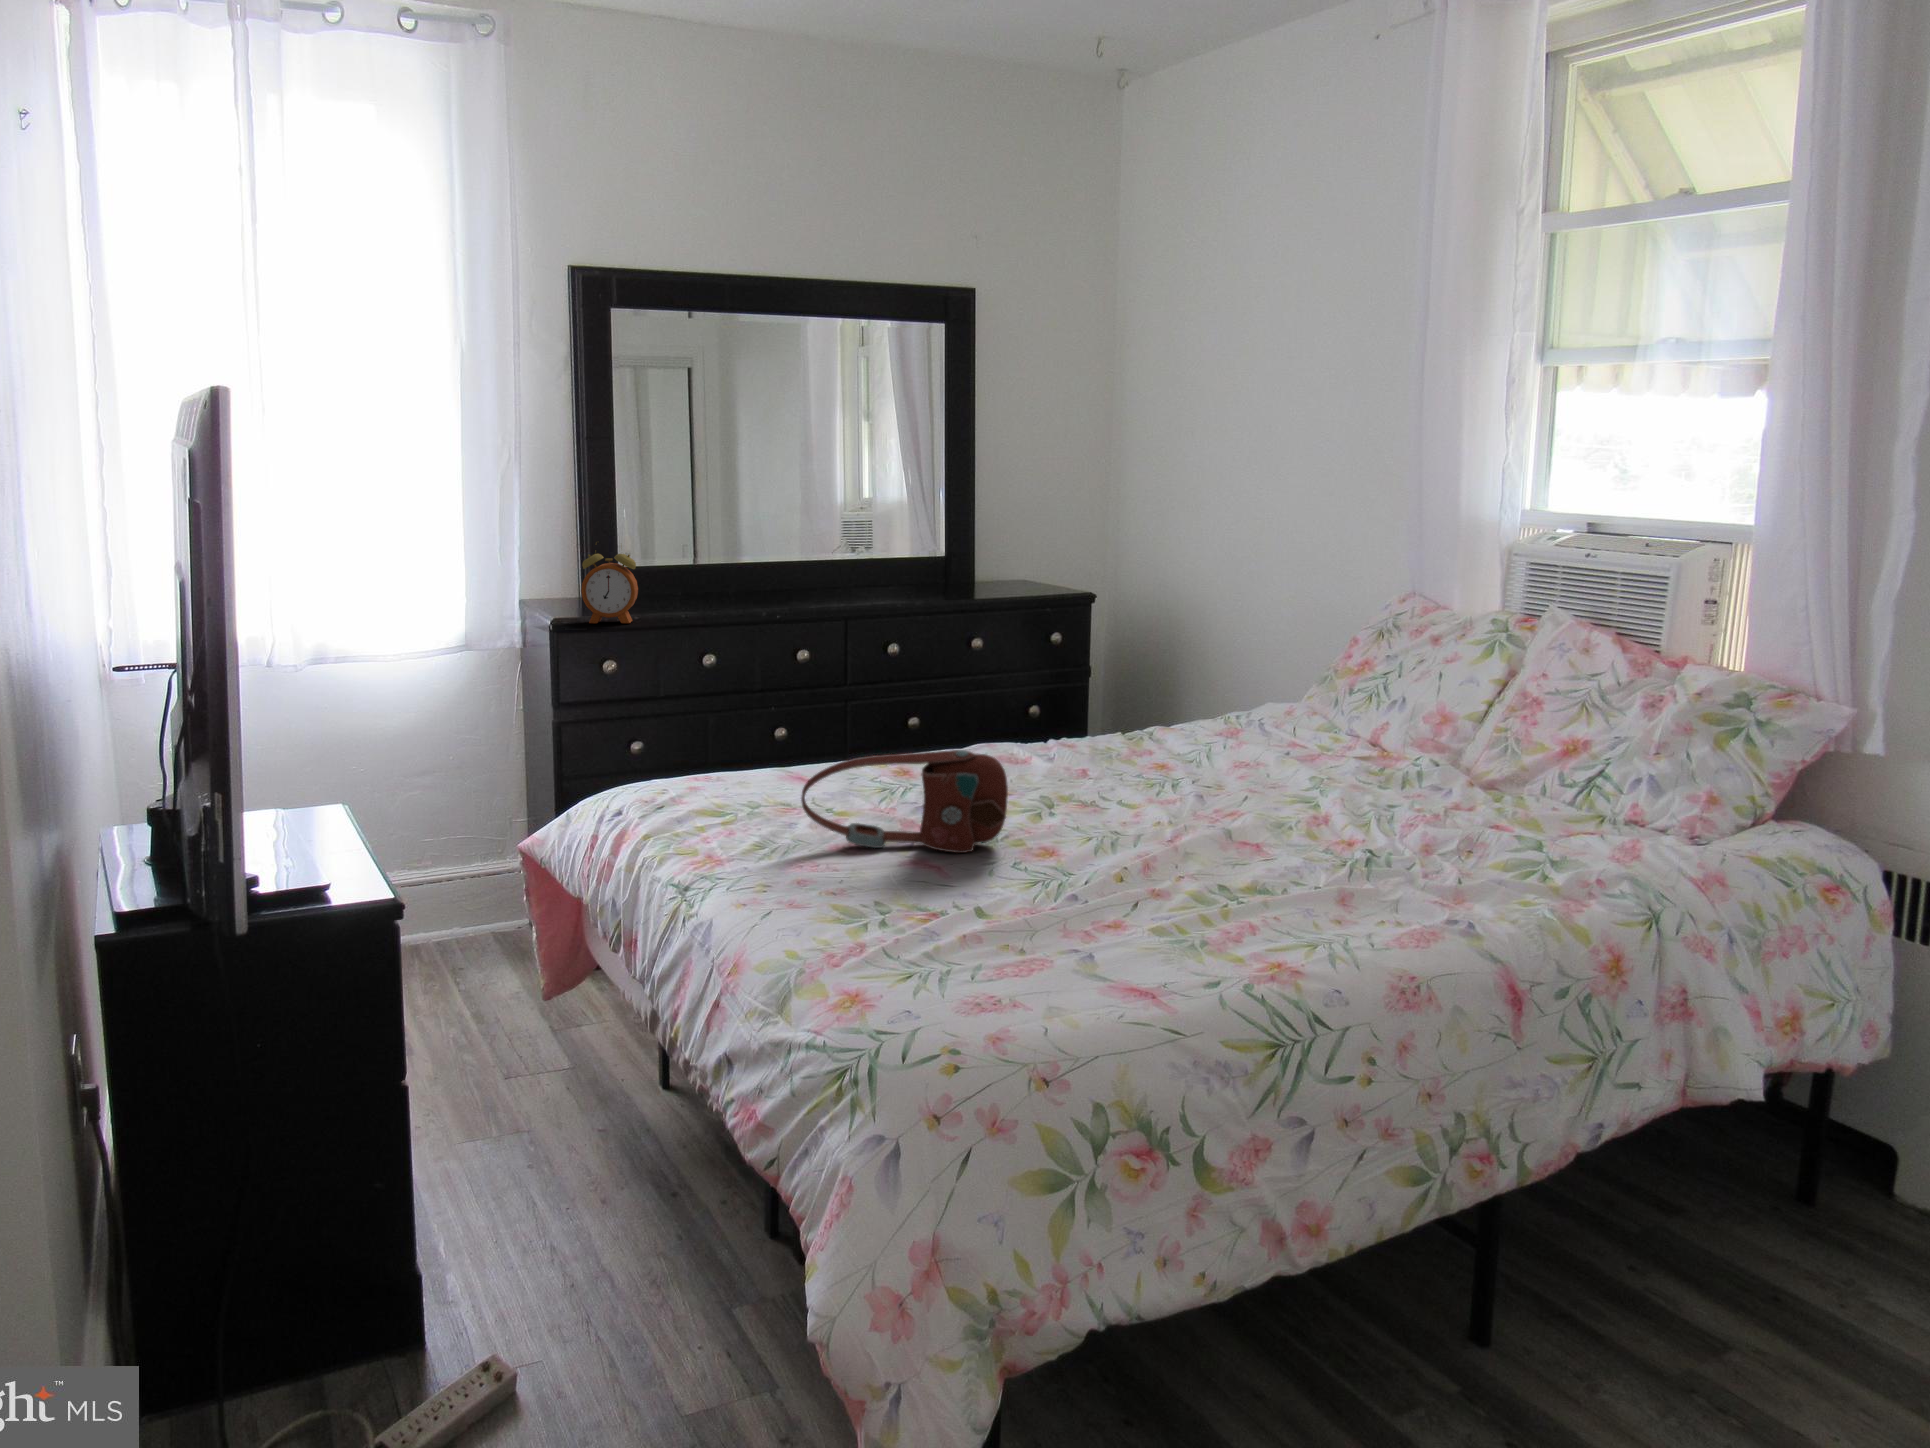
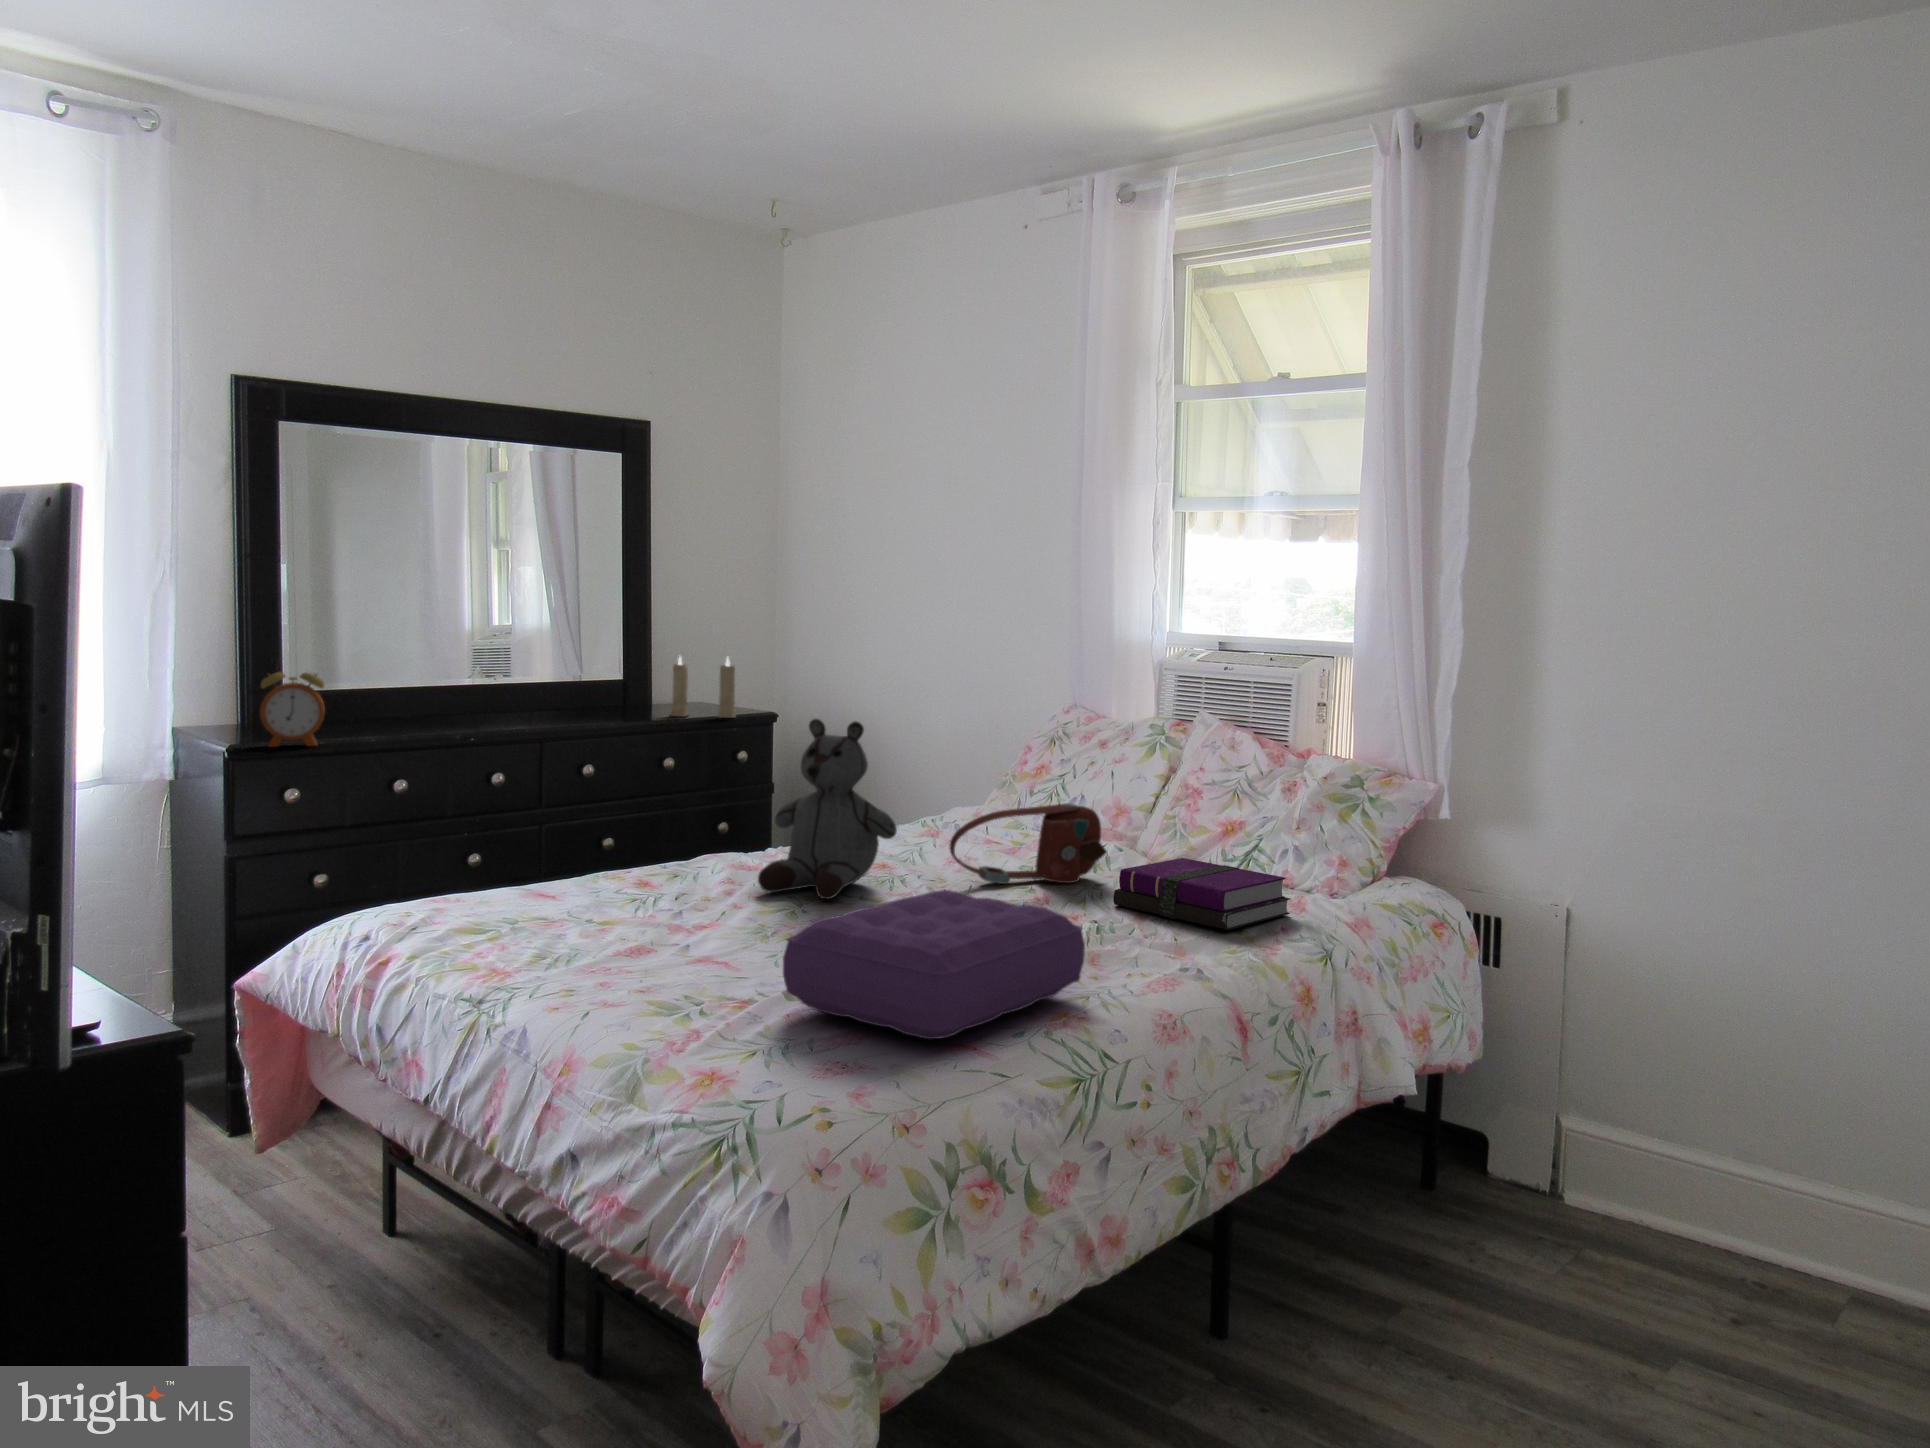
candle: none [973,532,1039,599] -> present [671,657,736,718]
stuffed bear: none [1003,608,1152,803] -> present [758,719,897,899]
handbag: present [801,750,1008,853] -> present [950,803,1106,884]
notebook: none [1396,782,1624,876] -> present [1113,858,1290,930]
pillow: none [963,810,1311,982] -> present [783,890,1085,1039]

